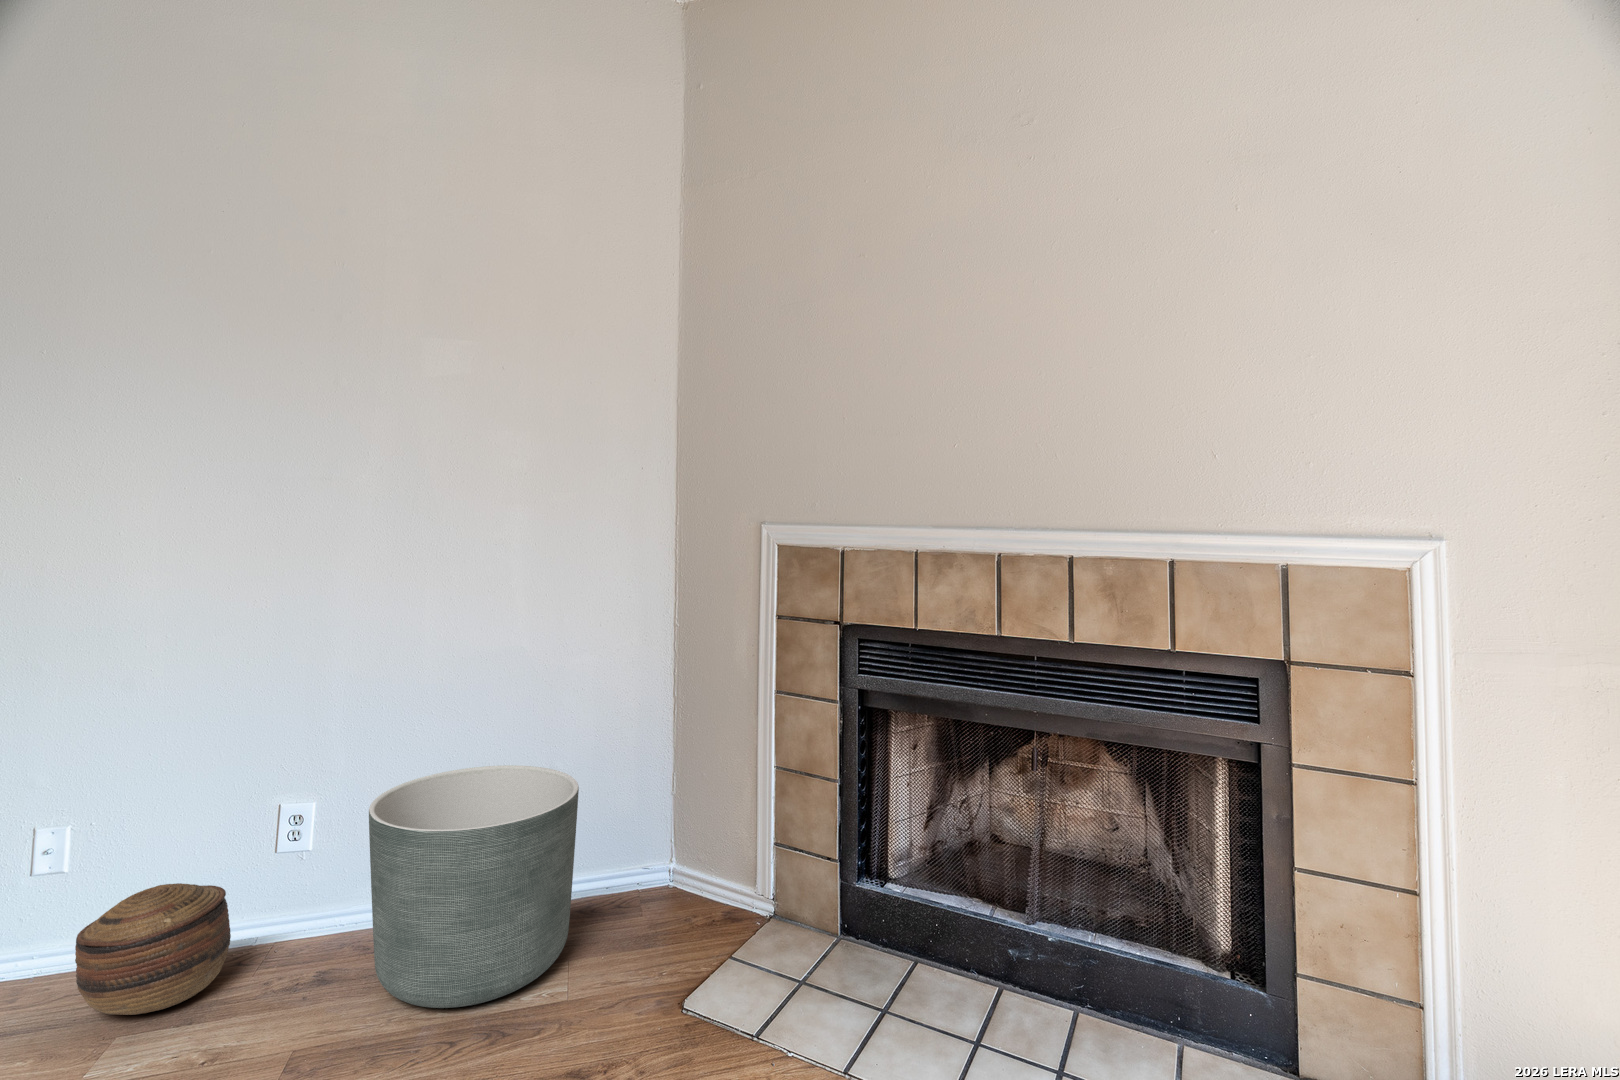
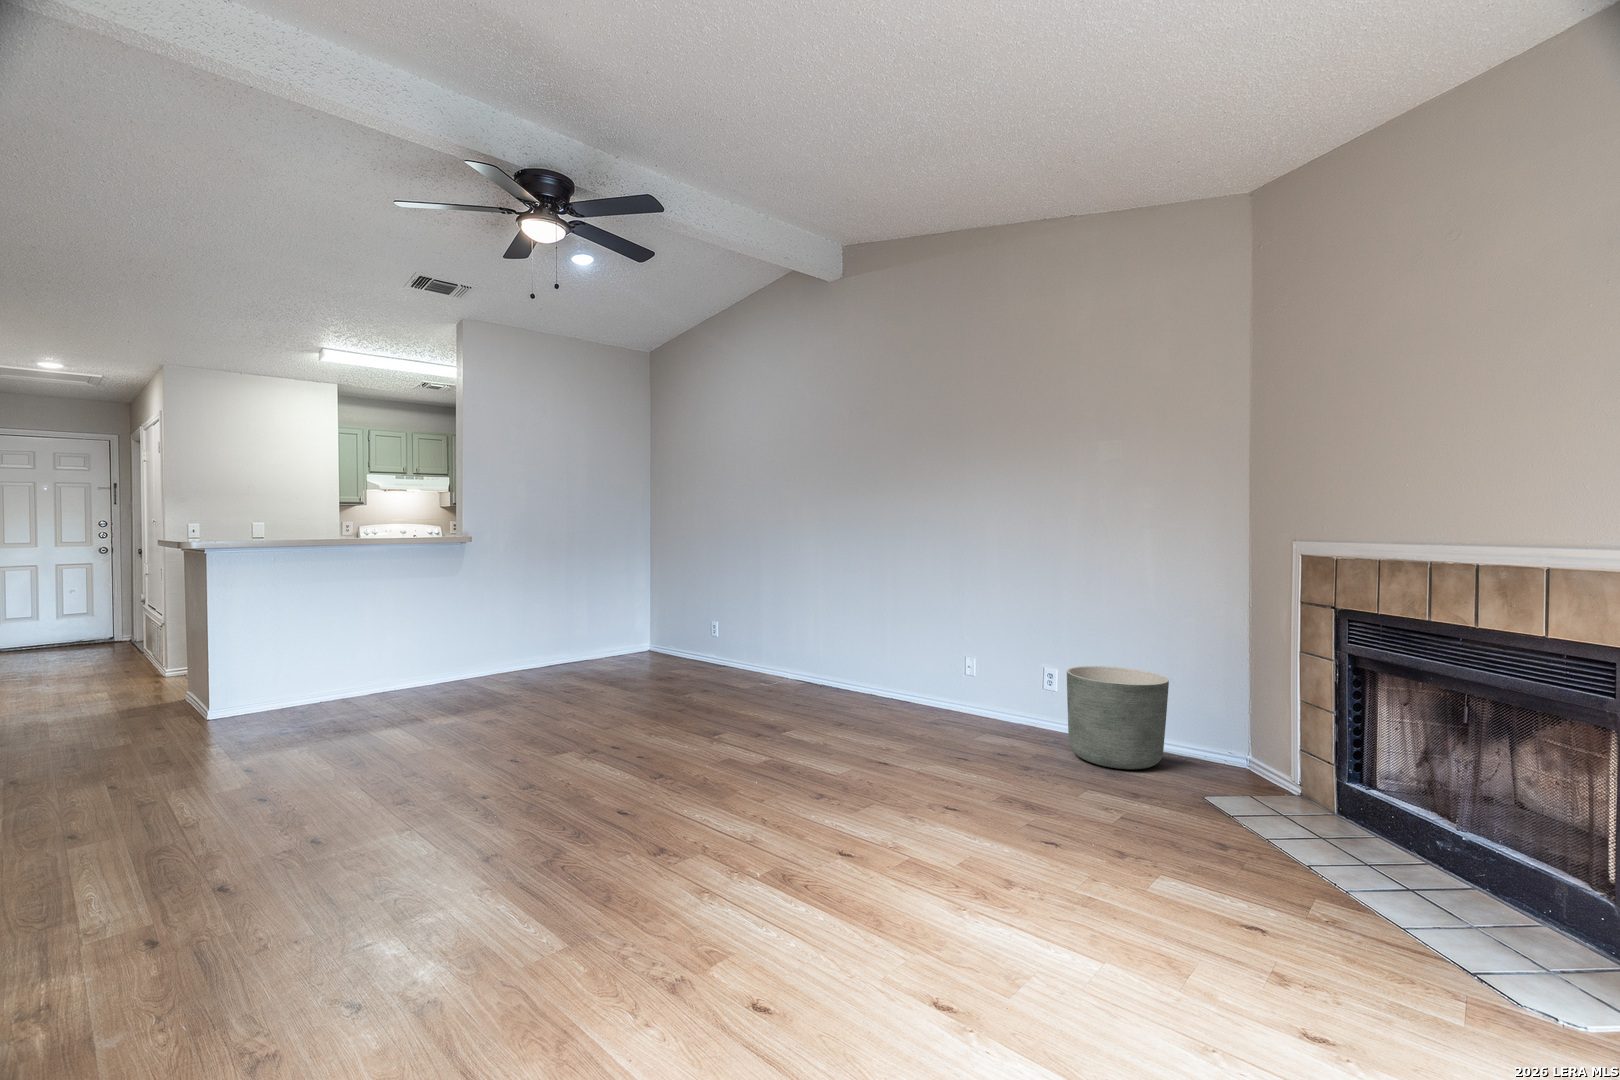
basket: present [75,883,231,1015] -> none [974,687,1022,733]

